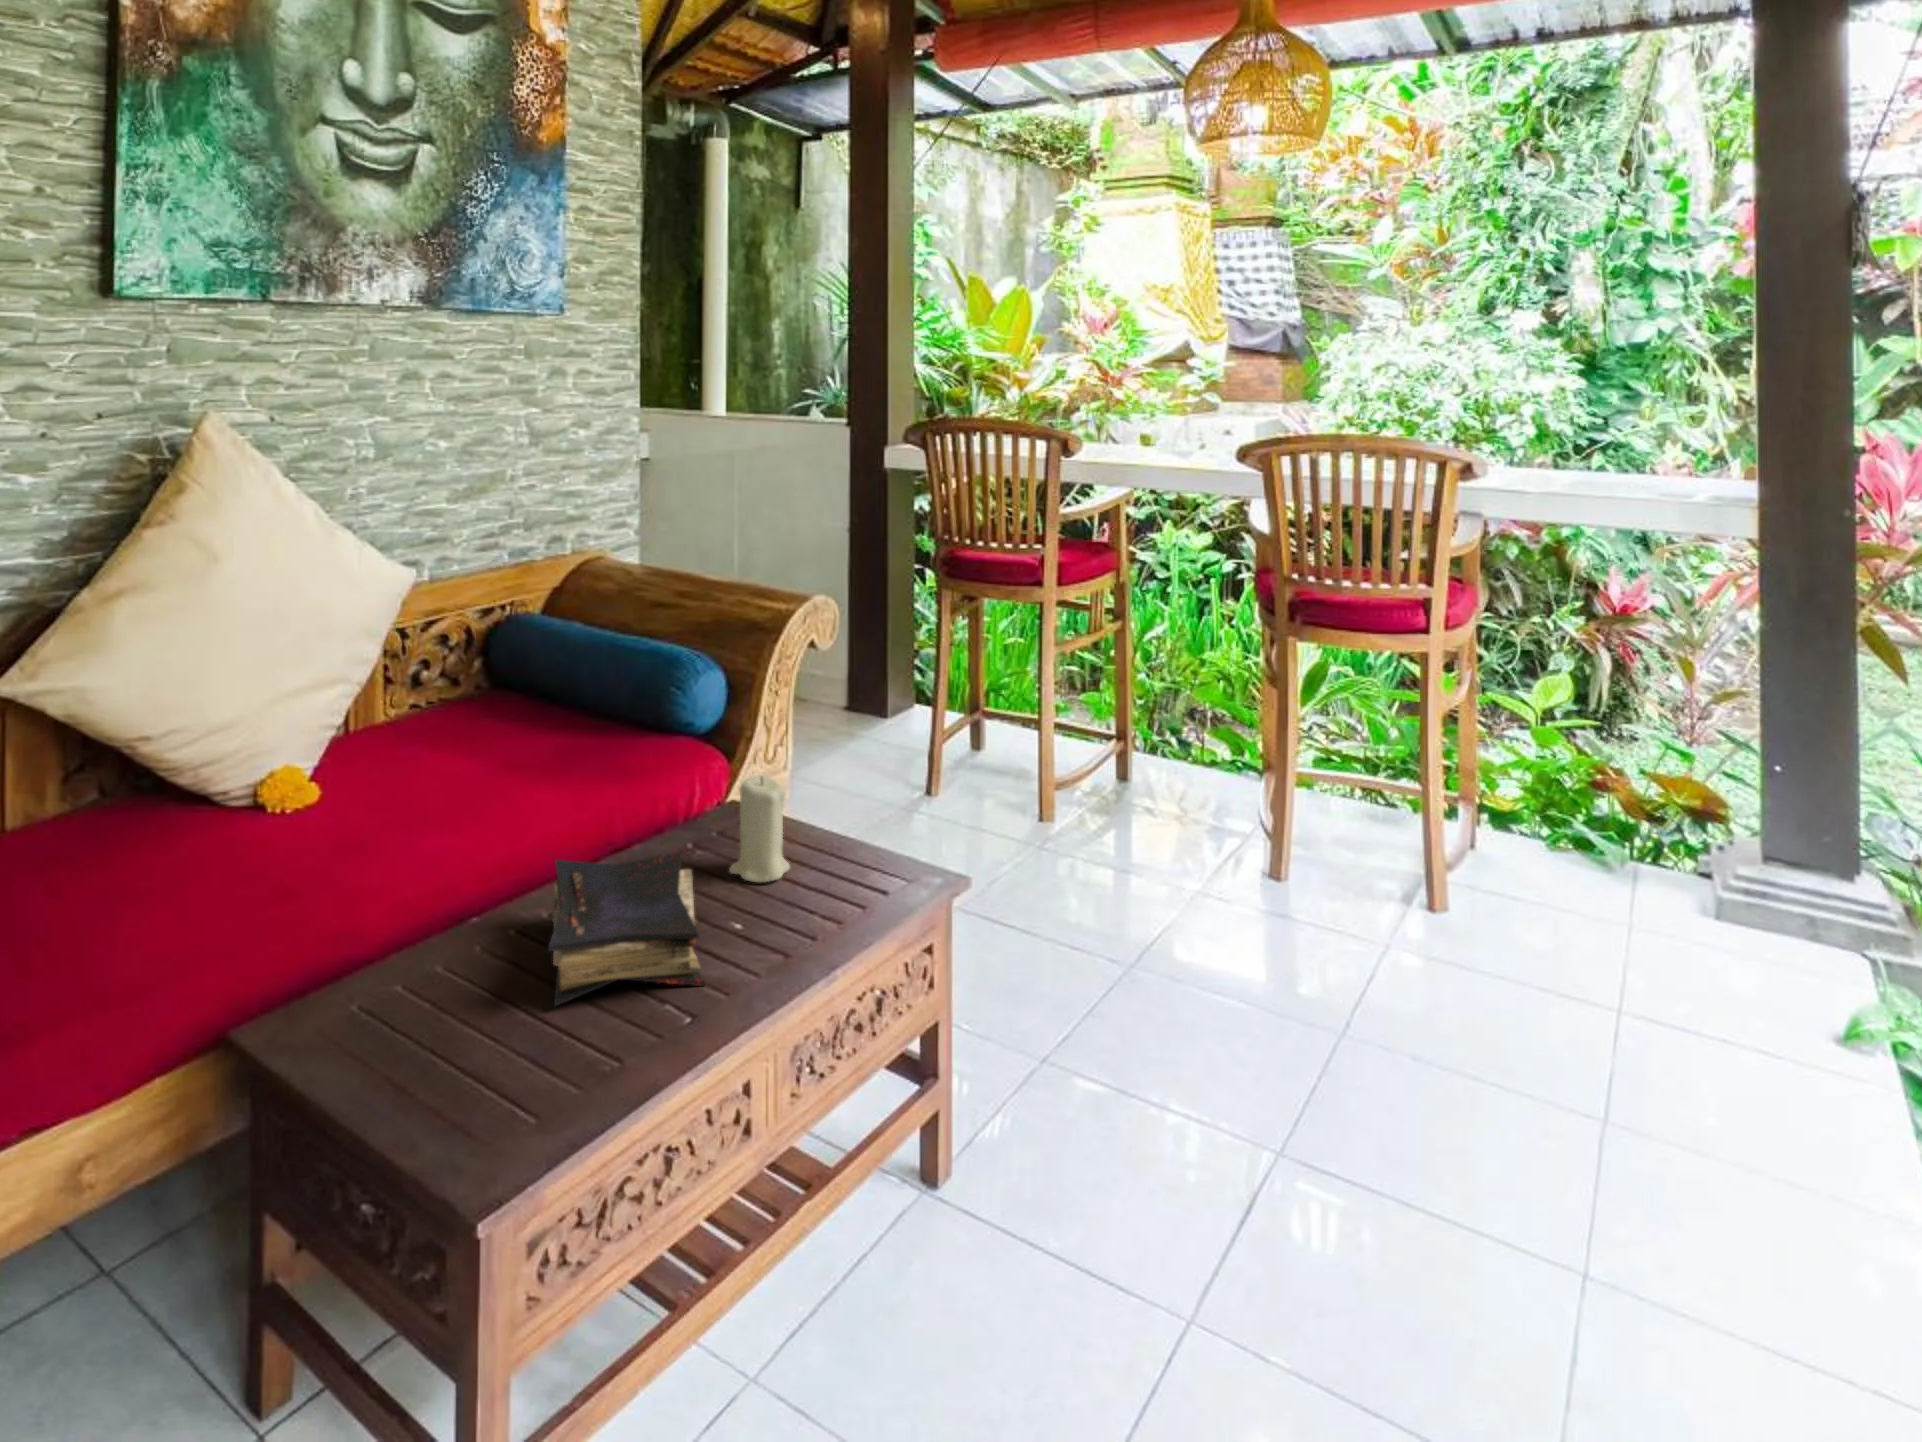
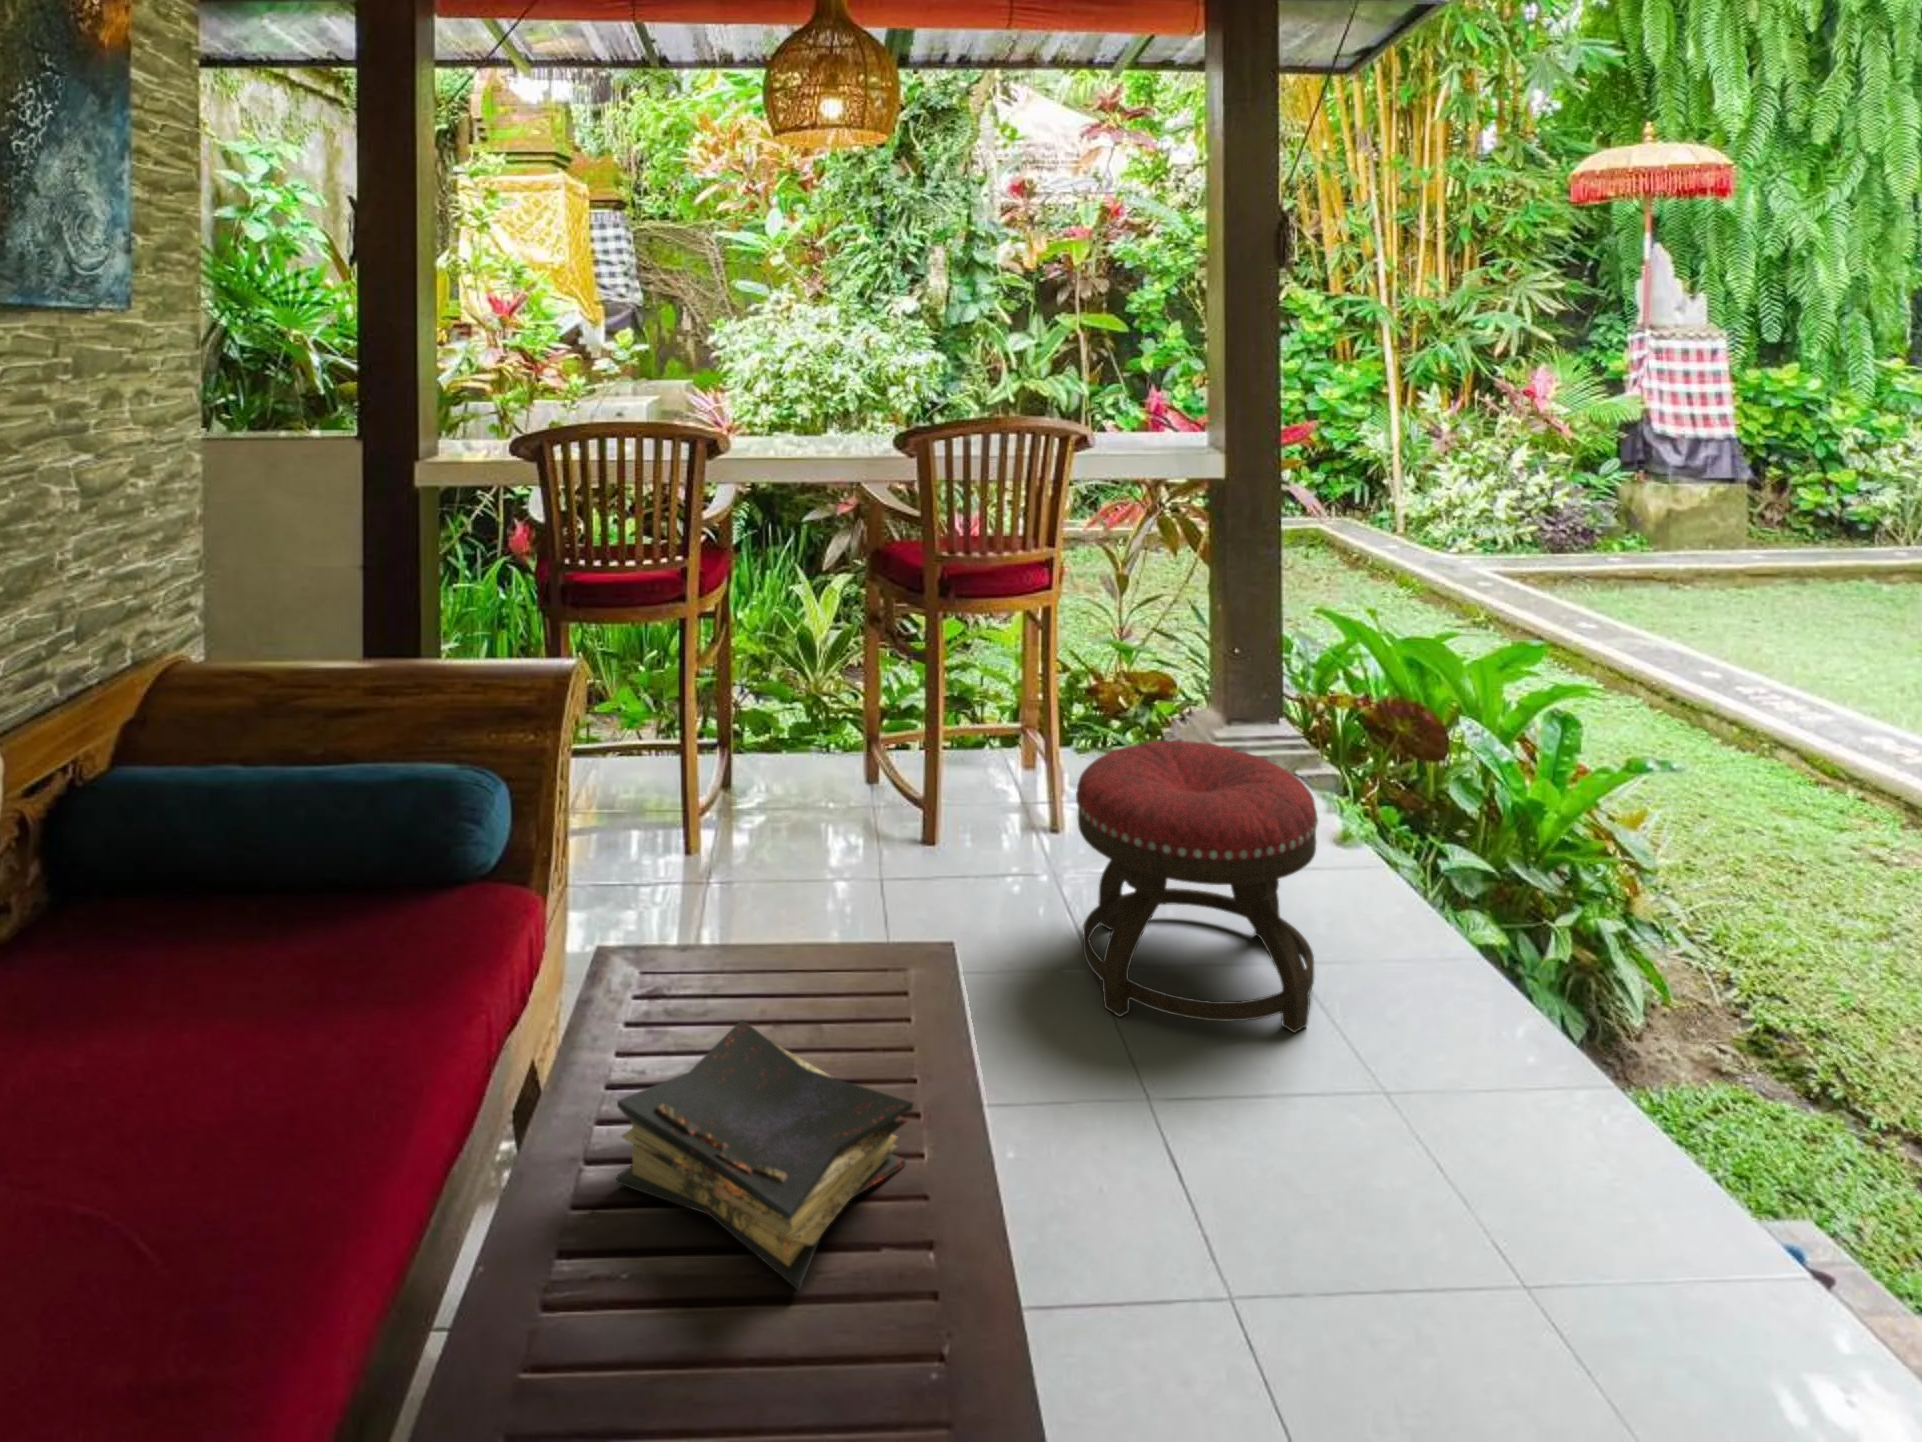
candle: present [729,775,790,882] -> none [730,889,801,1023]
ottoman: none [1295,821,1619,1211] -> present [1076,741,1318,1033]

